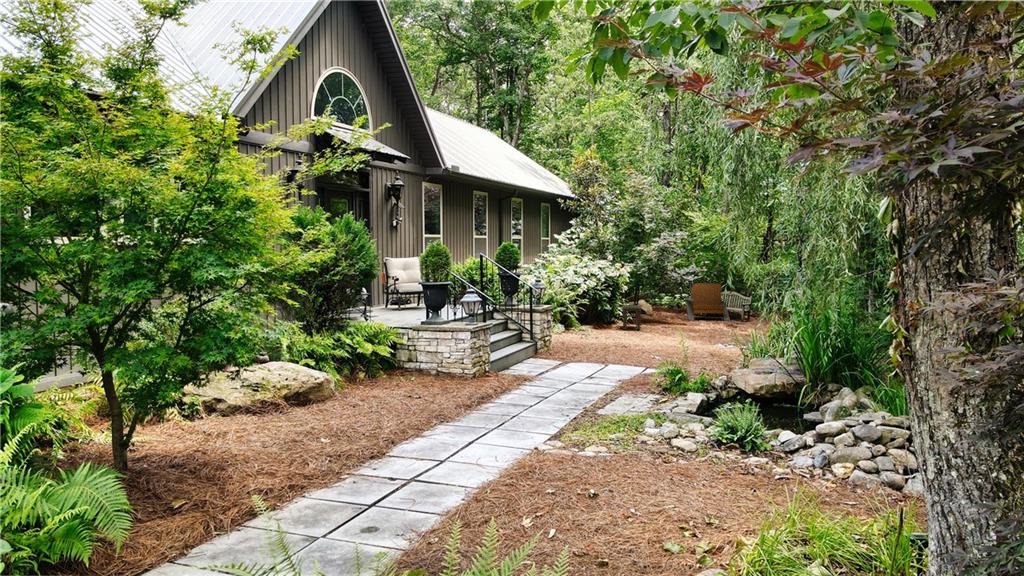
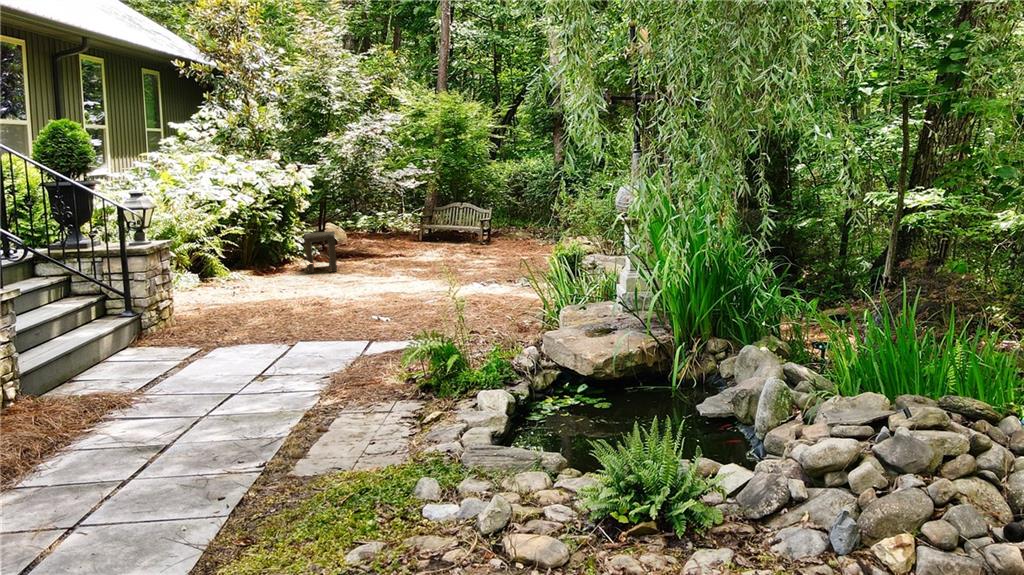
lounge chair: present [685,283,730,321] -> none [397,192,466,250]

